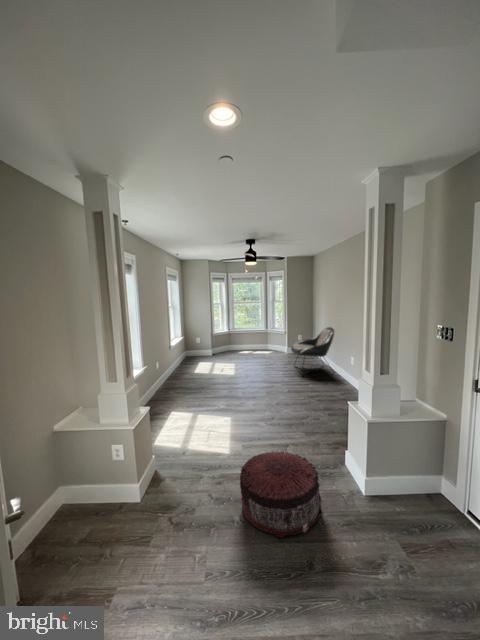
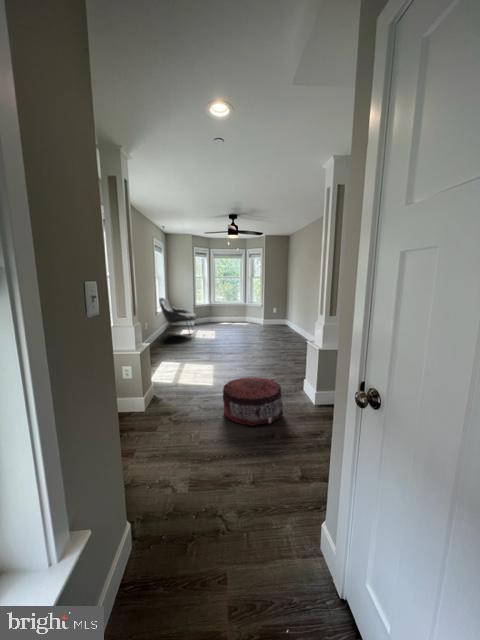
lounge chair: present [291,327,334,376] -> present [159,298,197,339]

